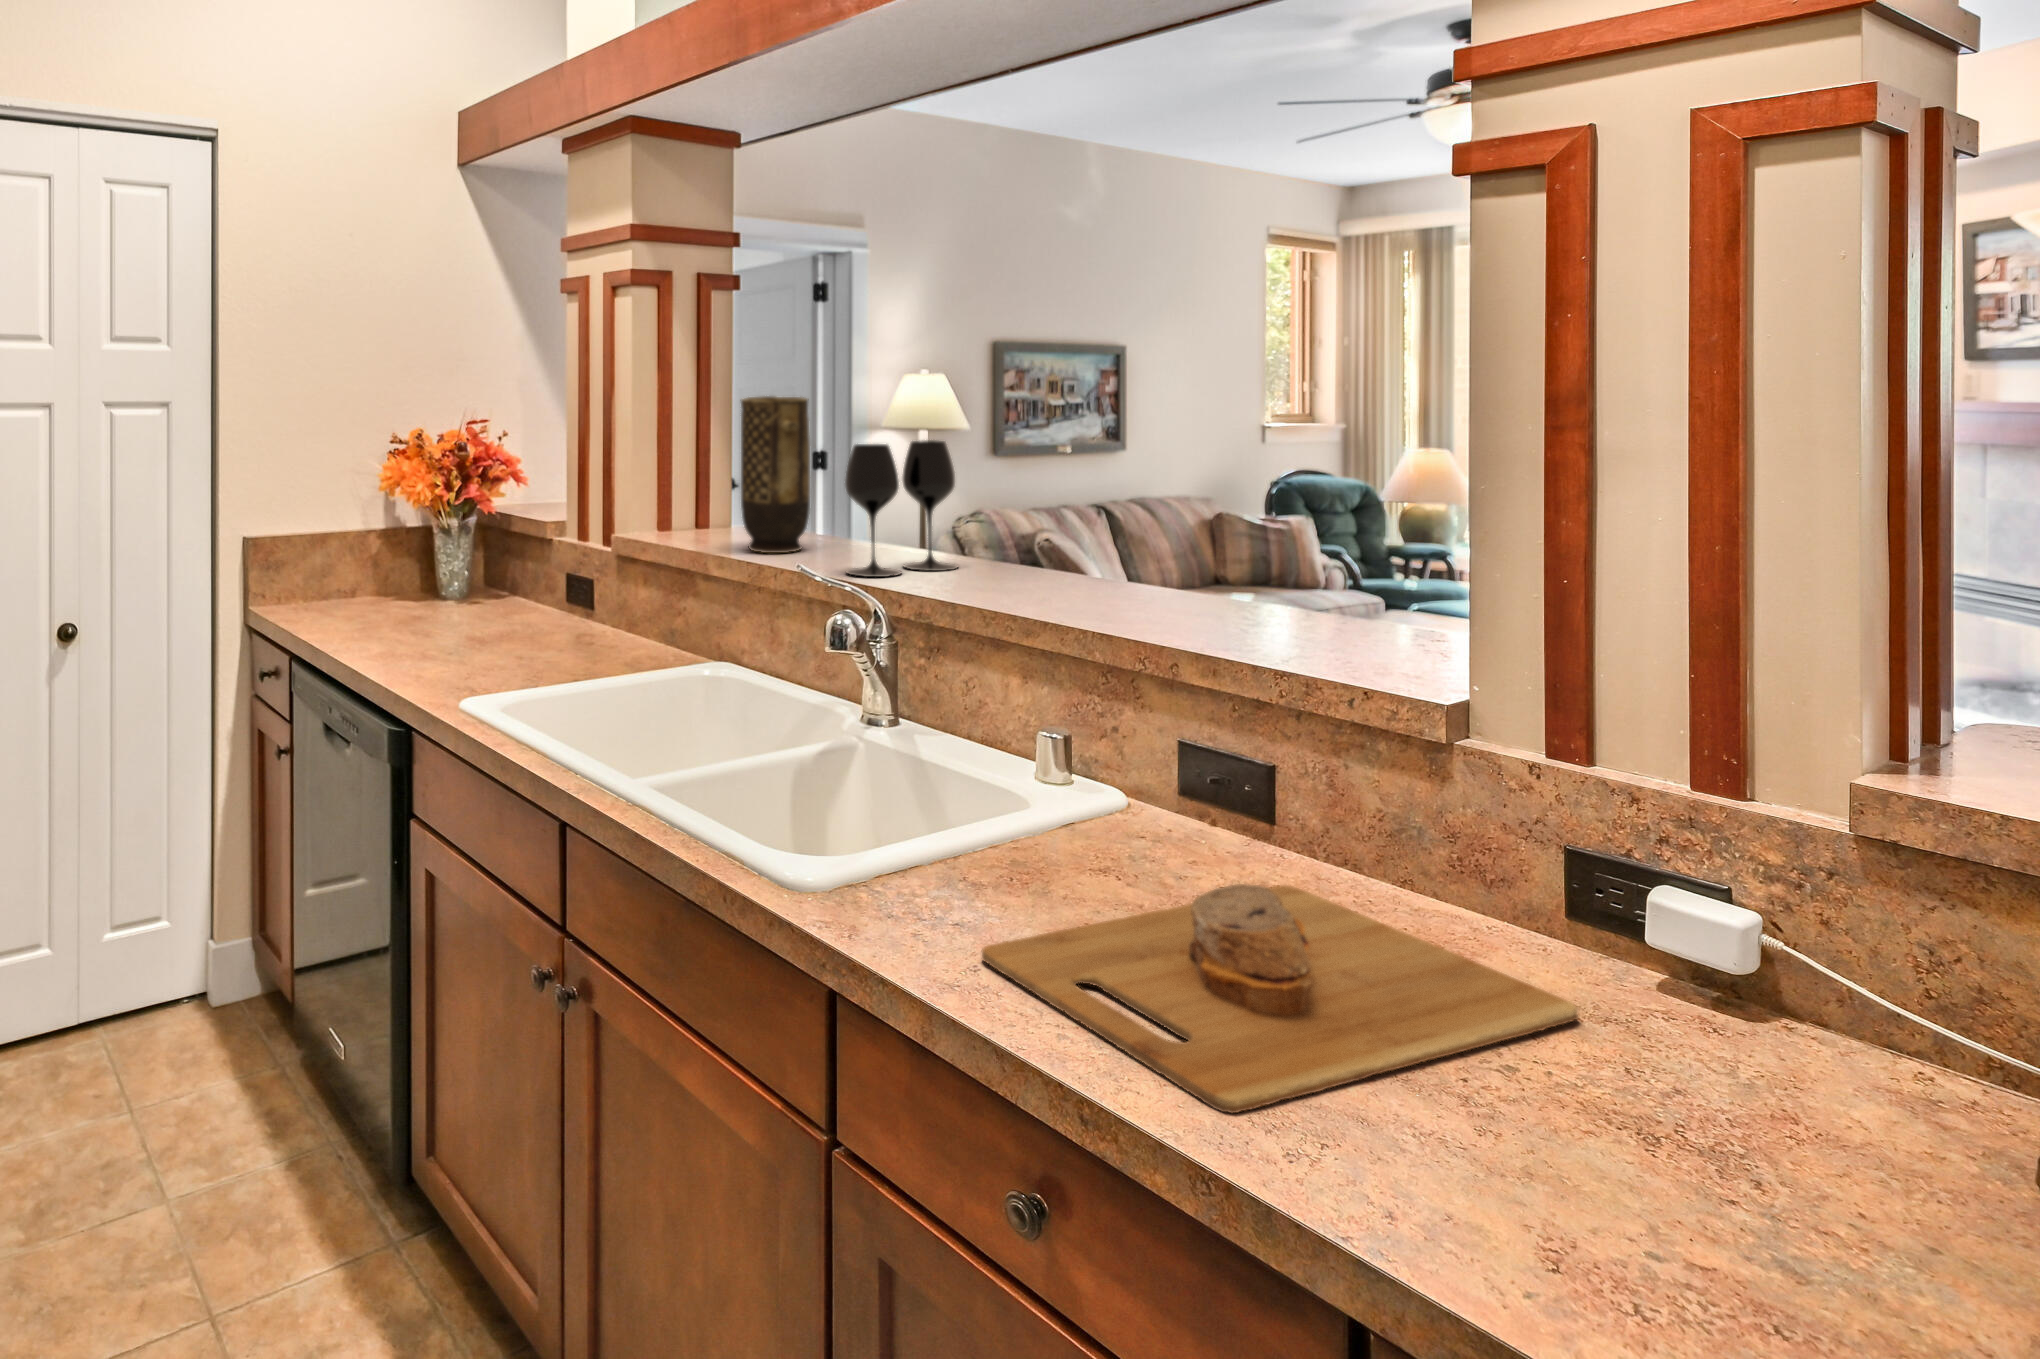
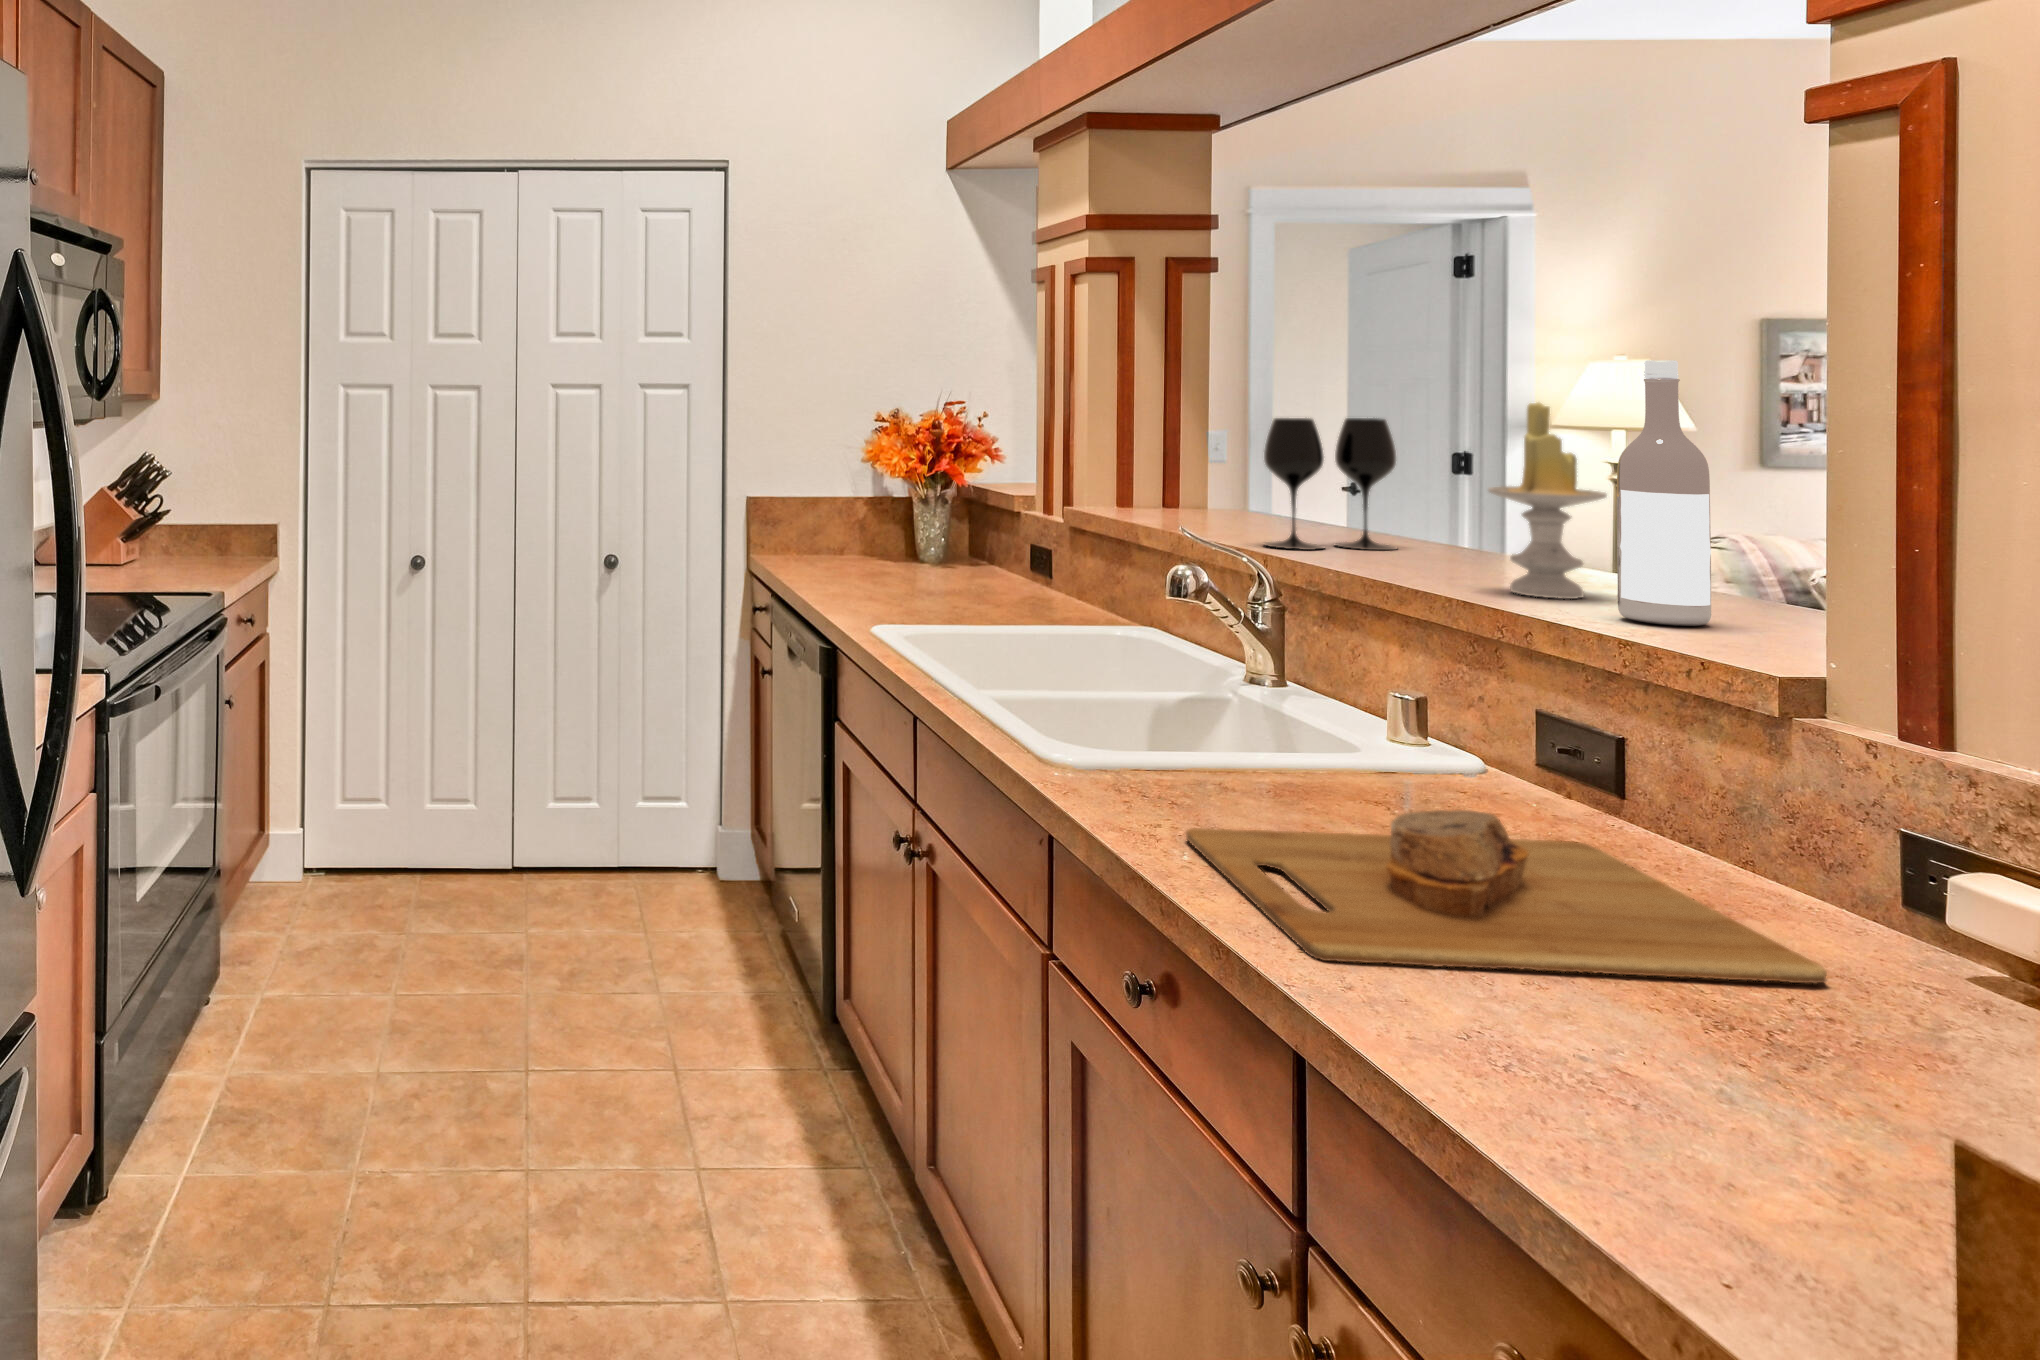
vase: present [741,396,810,553] -> none [1182,376,1257,529]
wine bottle: none [1237,400,1314,650] -> present [1617,360,1711,626]
candle: none [1096,435,1198,623] -> present [1488,403,1607,599]

